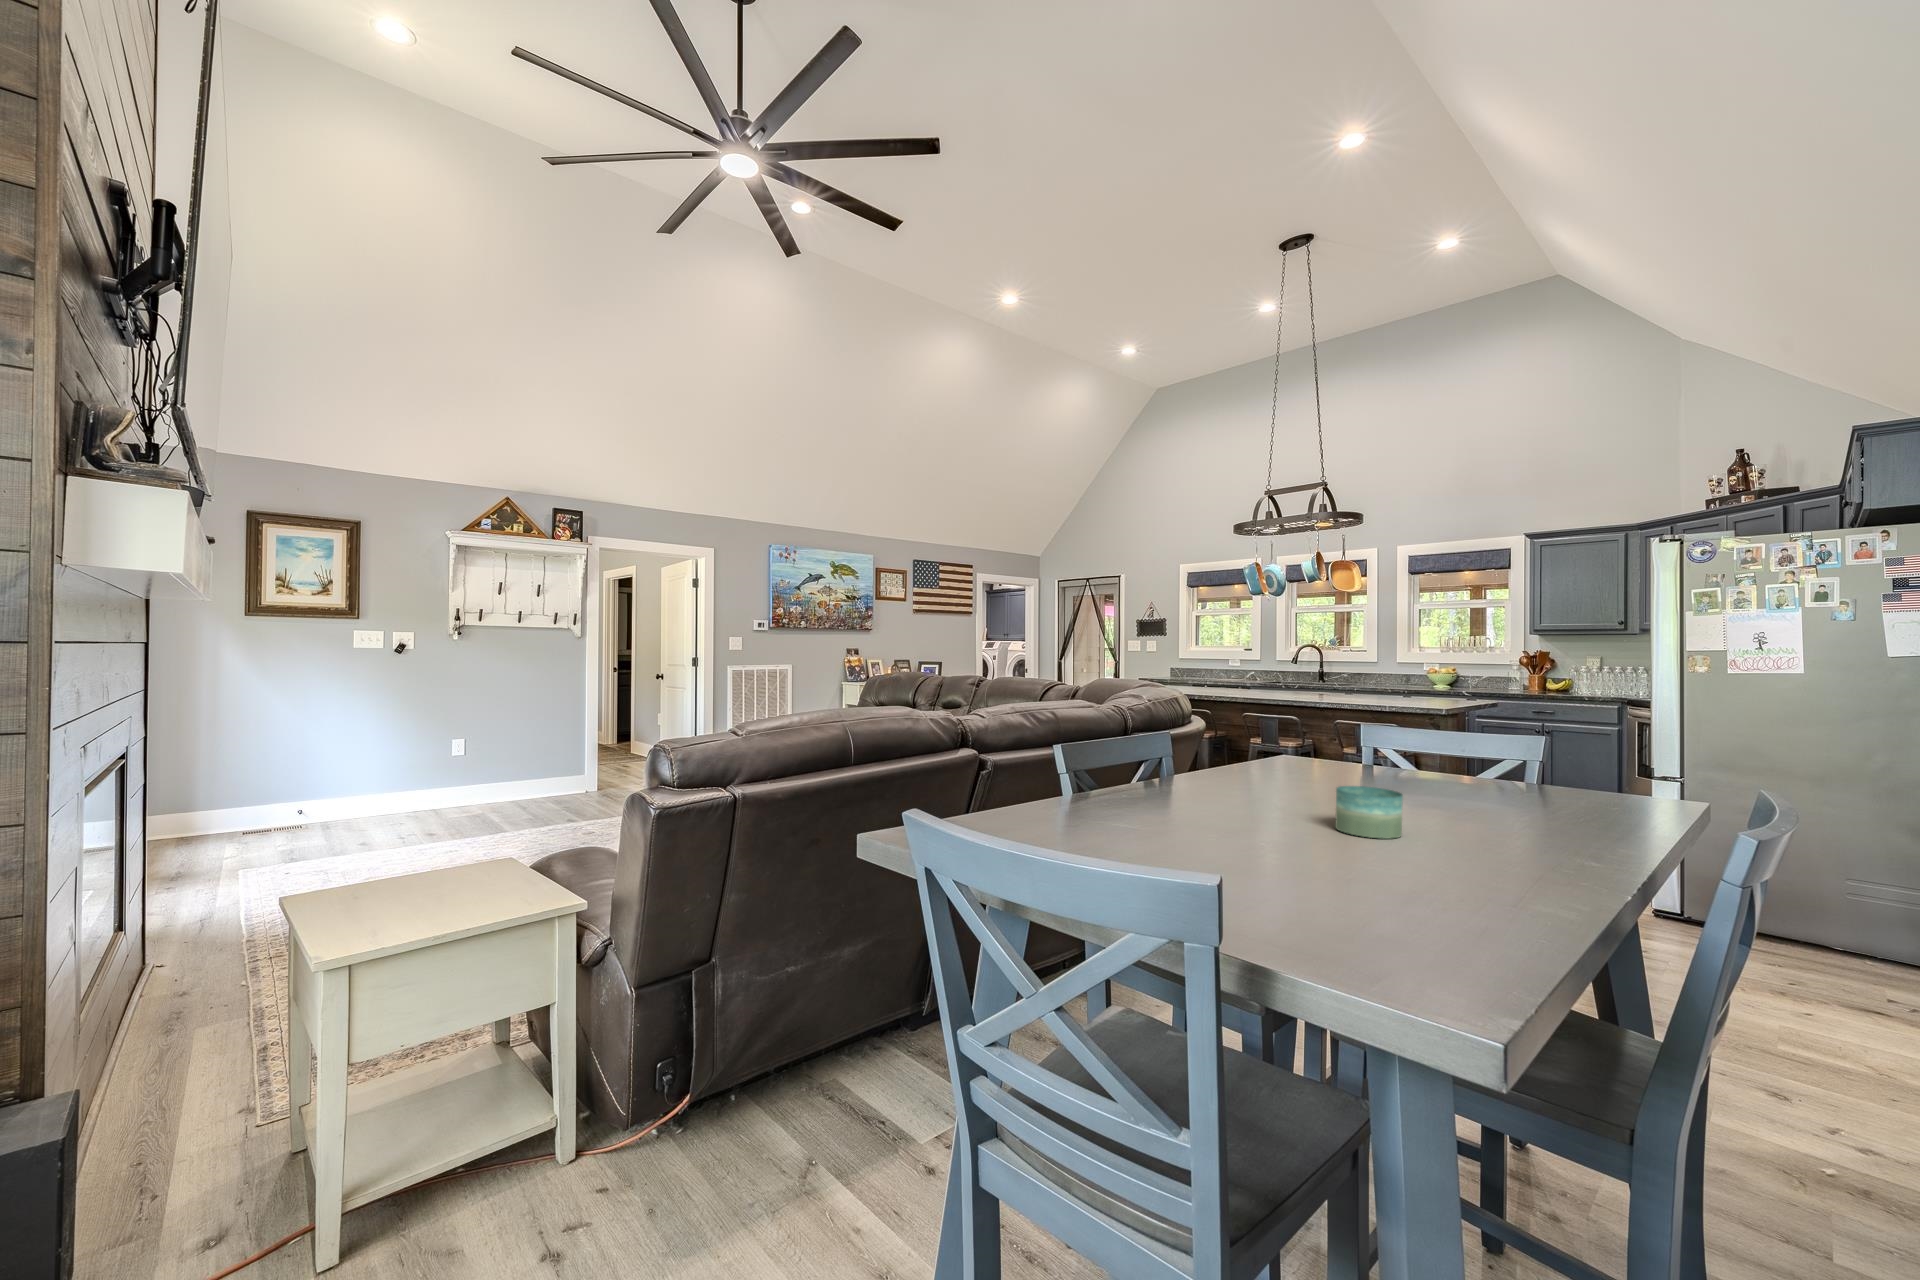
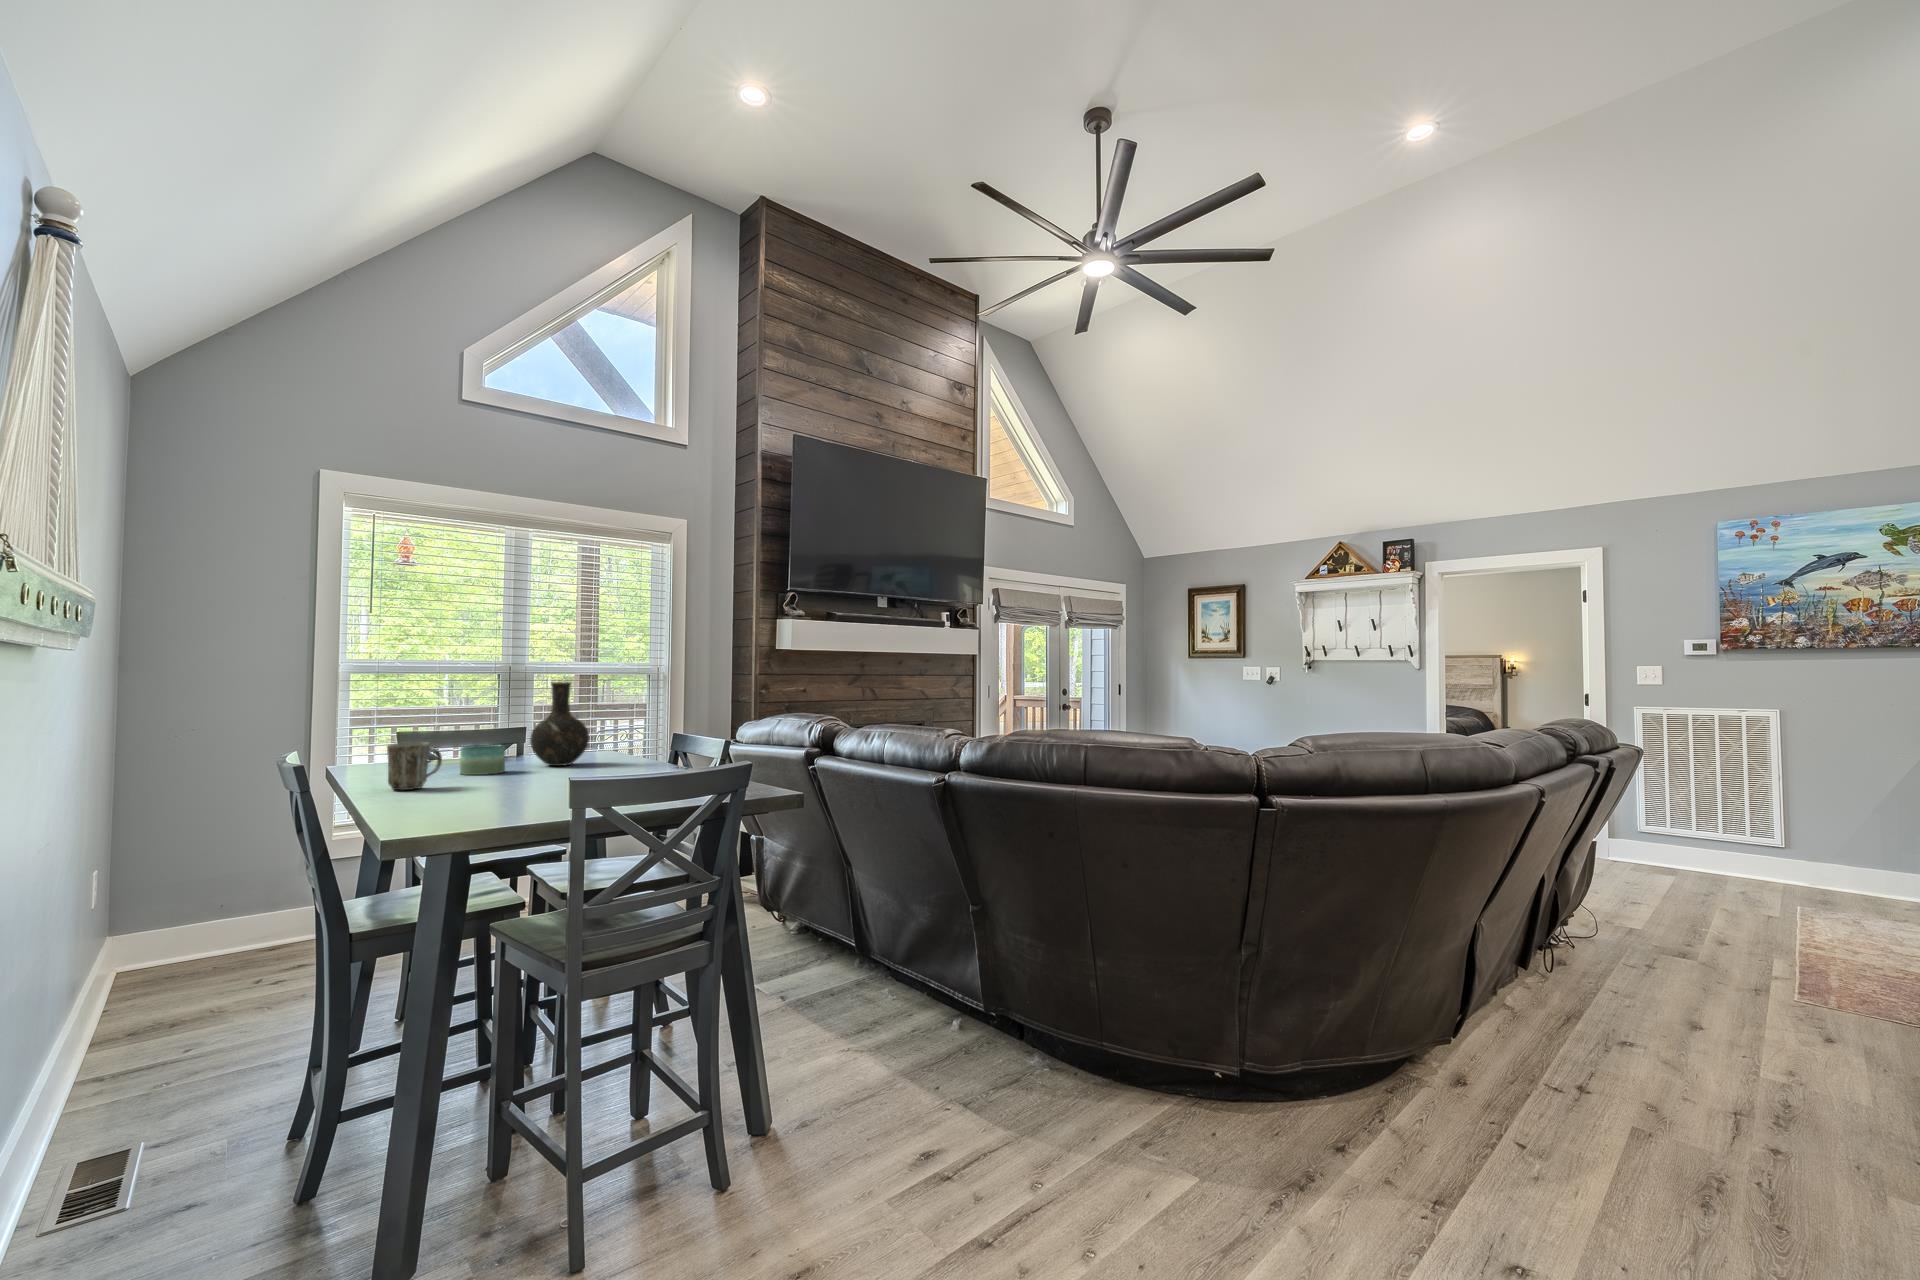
vase: none [1191,687,1278,821] -> present [530,682,589,766]
mug: none [1494,767,1569,832] -> present [387,742,442,790]

